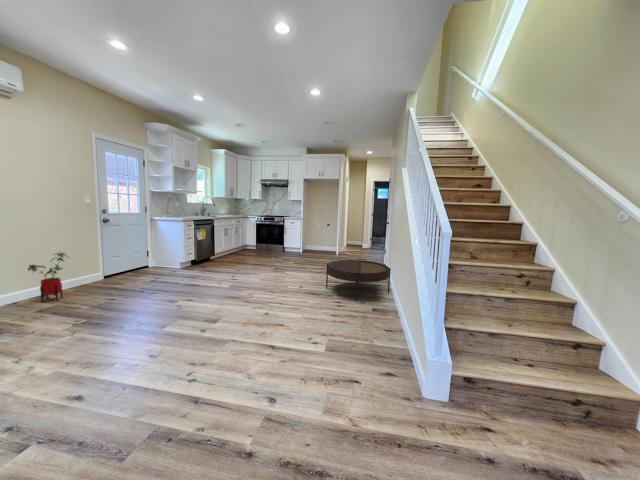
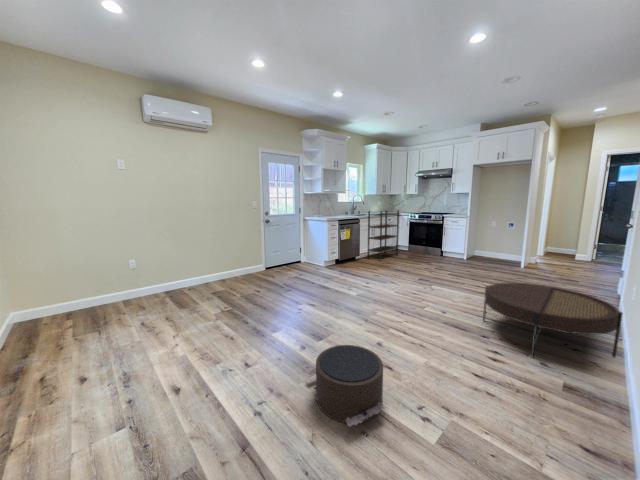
bookshelf: none [220,212,248,259] -> present [368,210,399,260]
house plant: present [28,252,65,302] -> none [212,247,236,286]
pouf: none [225,311,293,361] -> present [308,345,385,426]

